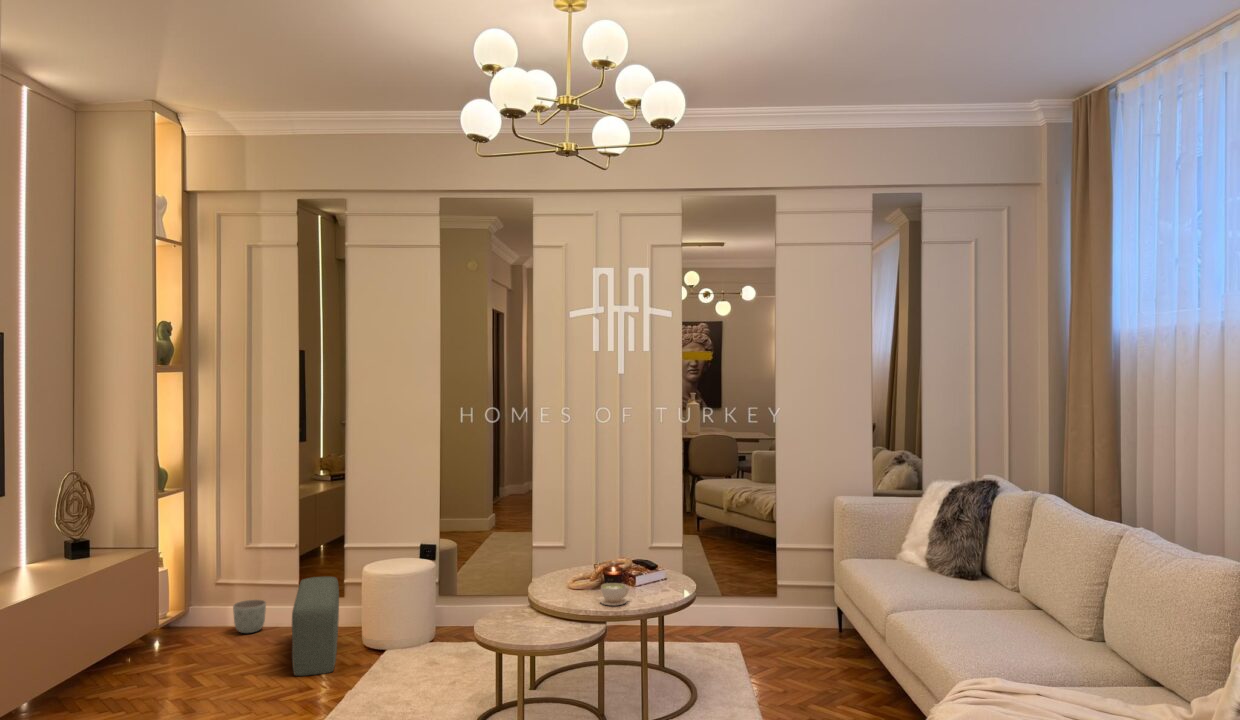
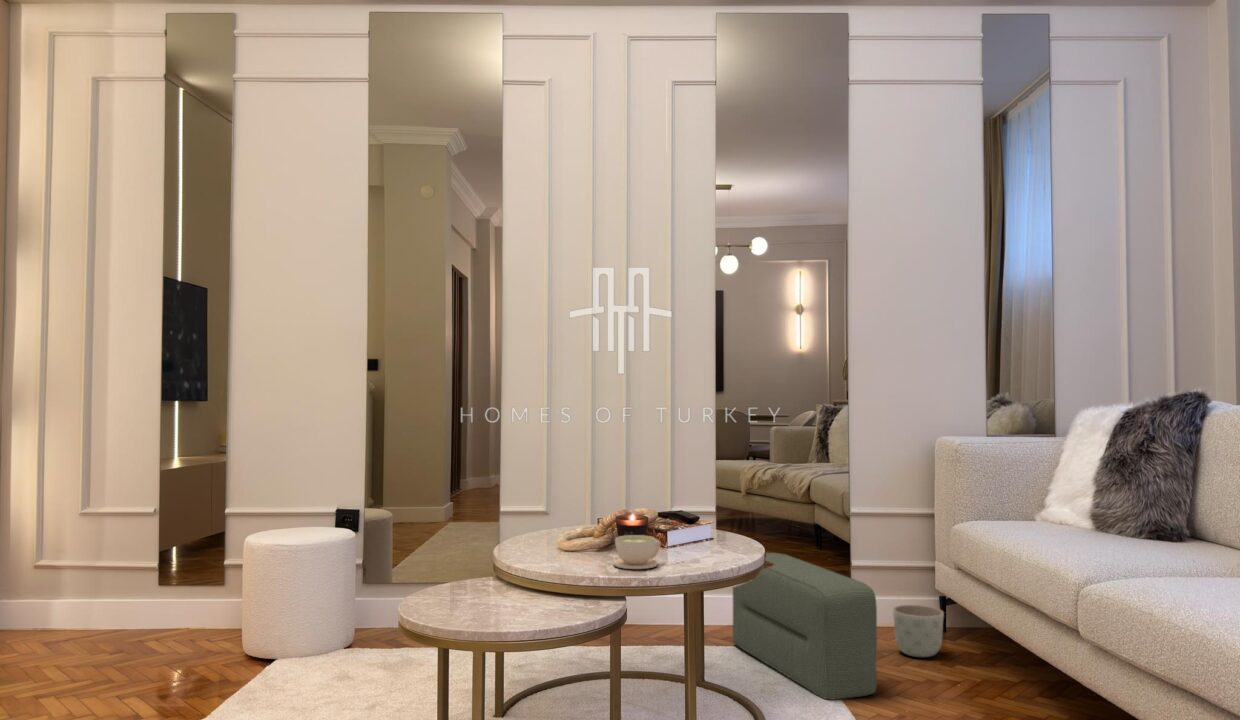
pouf: present [292,577,339,676] -> present [733,553,877,699]
planter: present [233,600,266,633] -> present [893,605,944,657]

